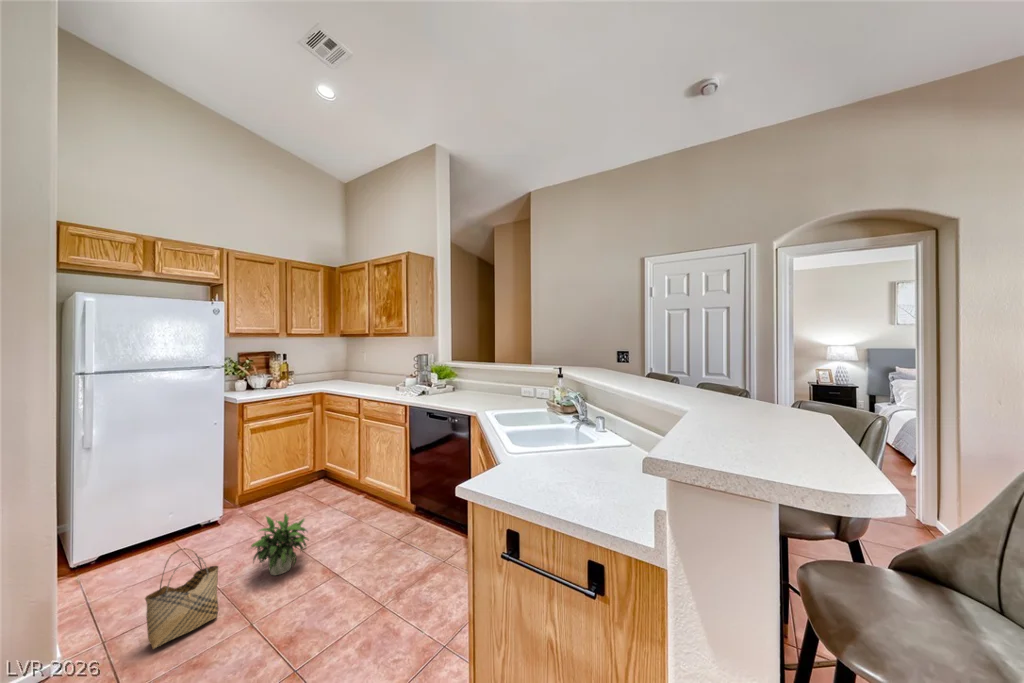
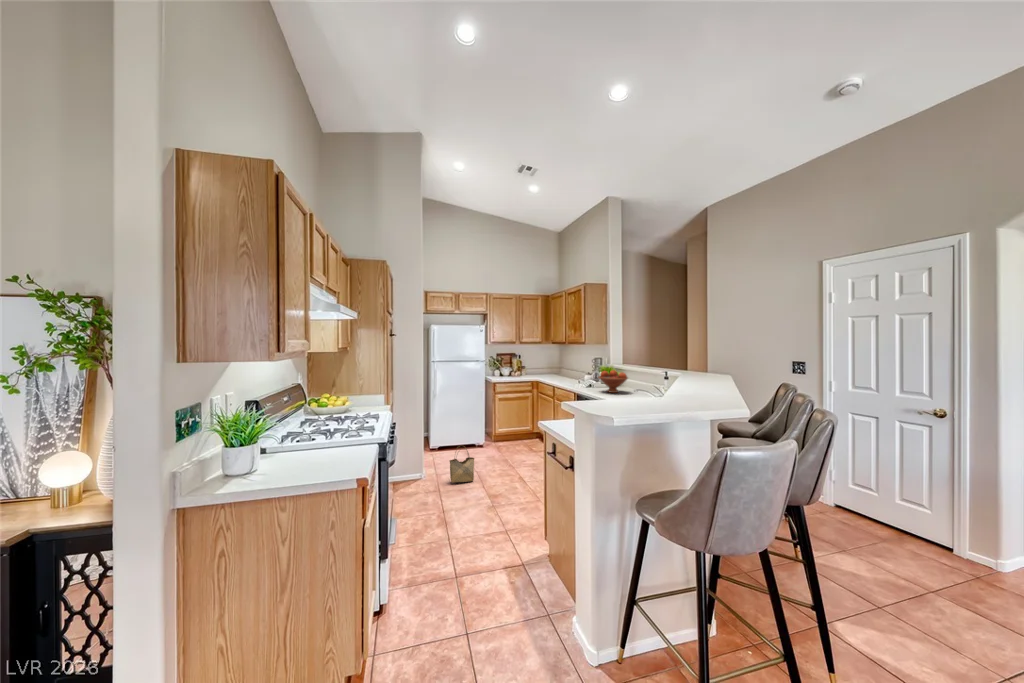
fruit bowl: none [443,369,482,399] -> present [598,370,628,393]
potted plant: present [251,514,308,575] -> none [487,443,516,474]

